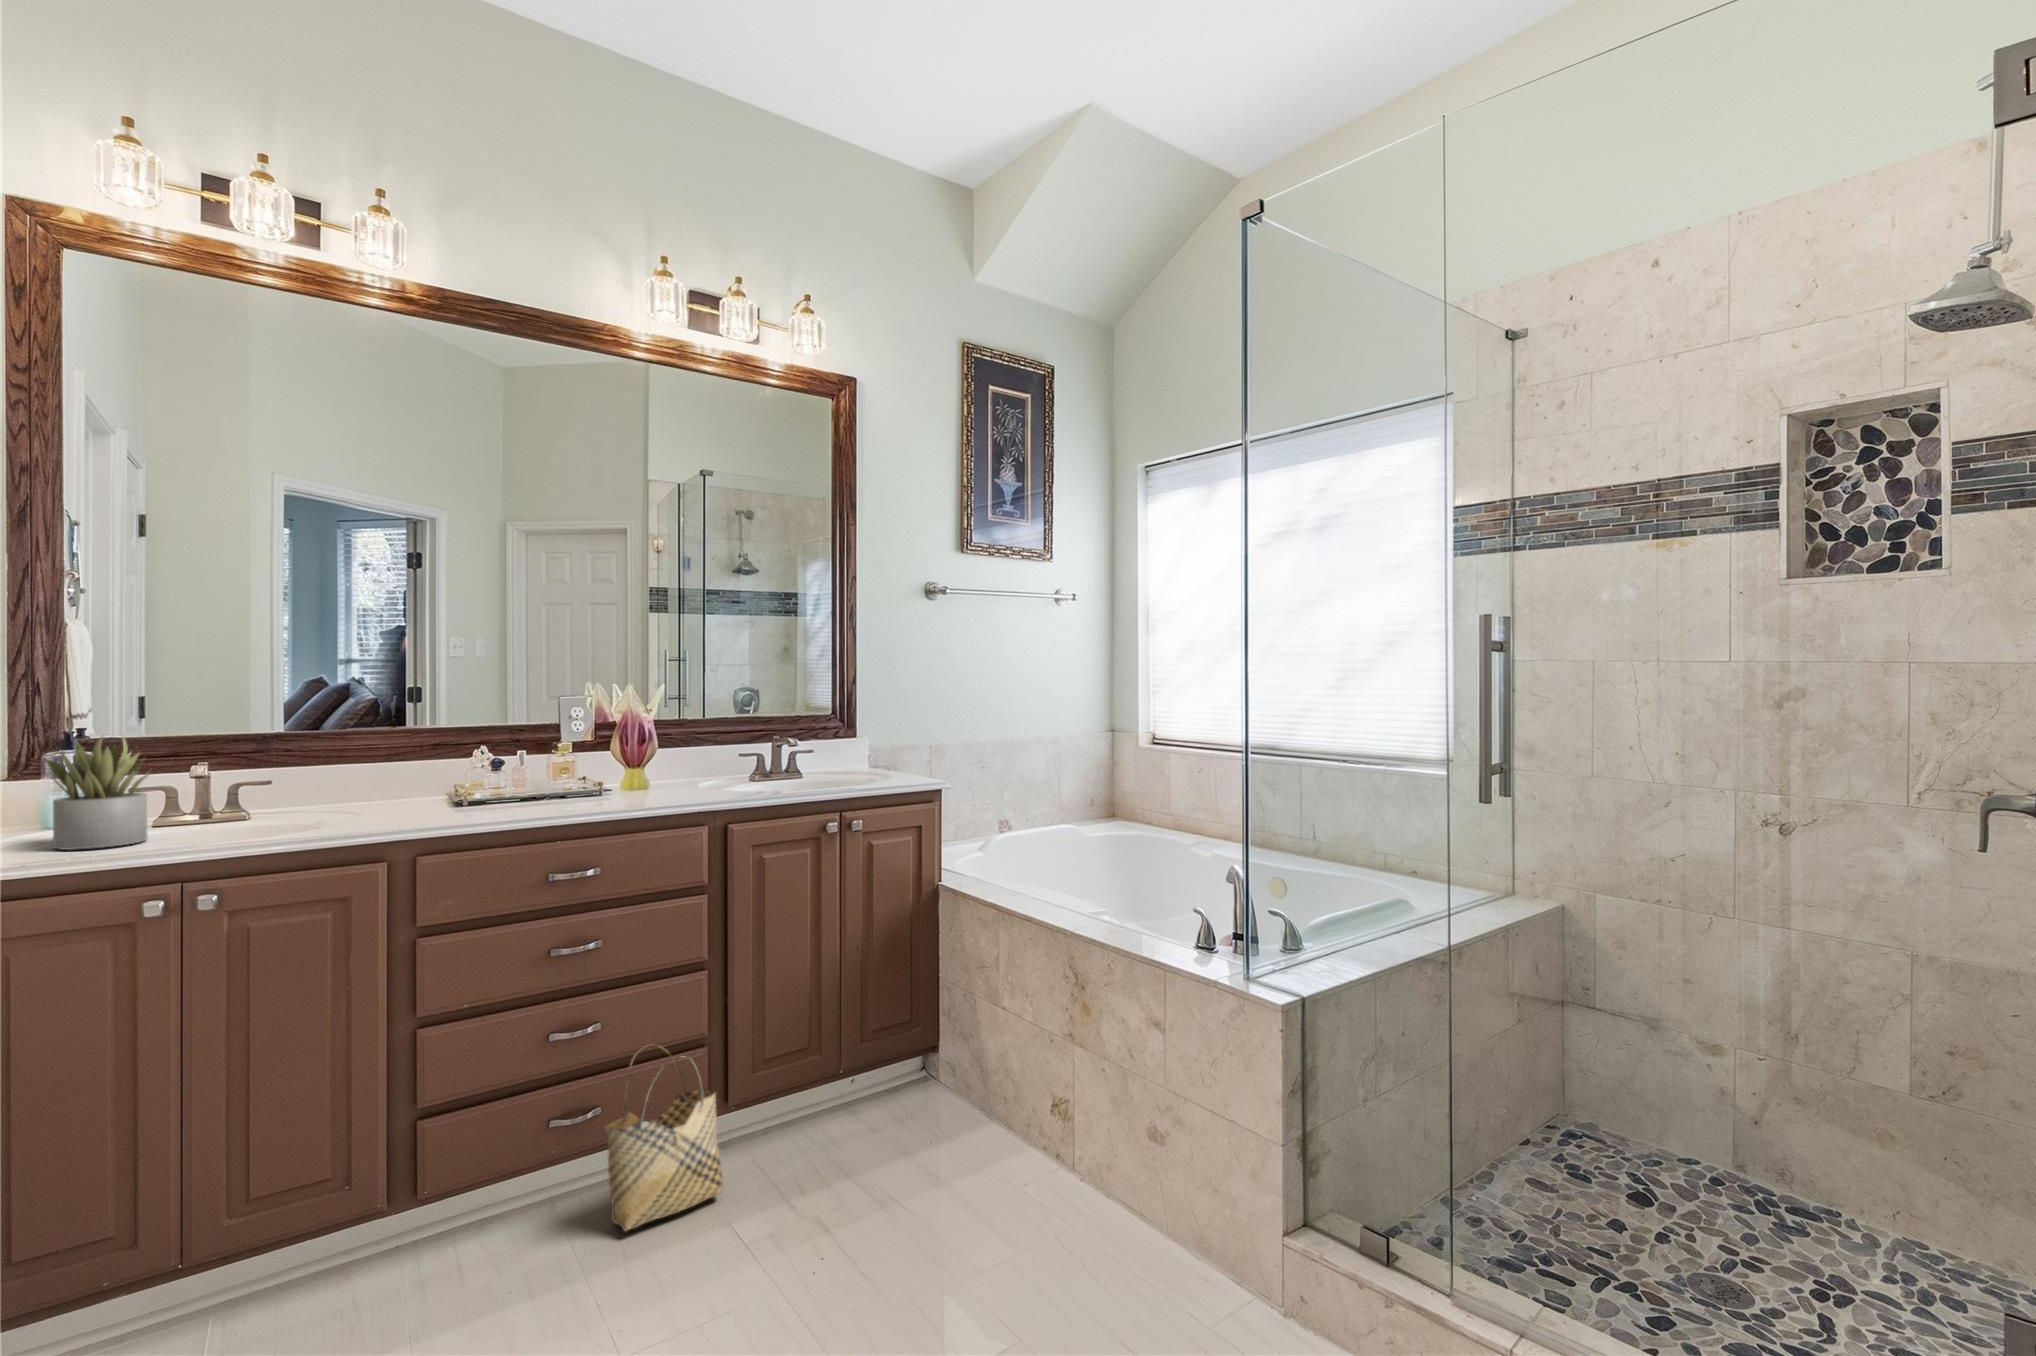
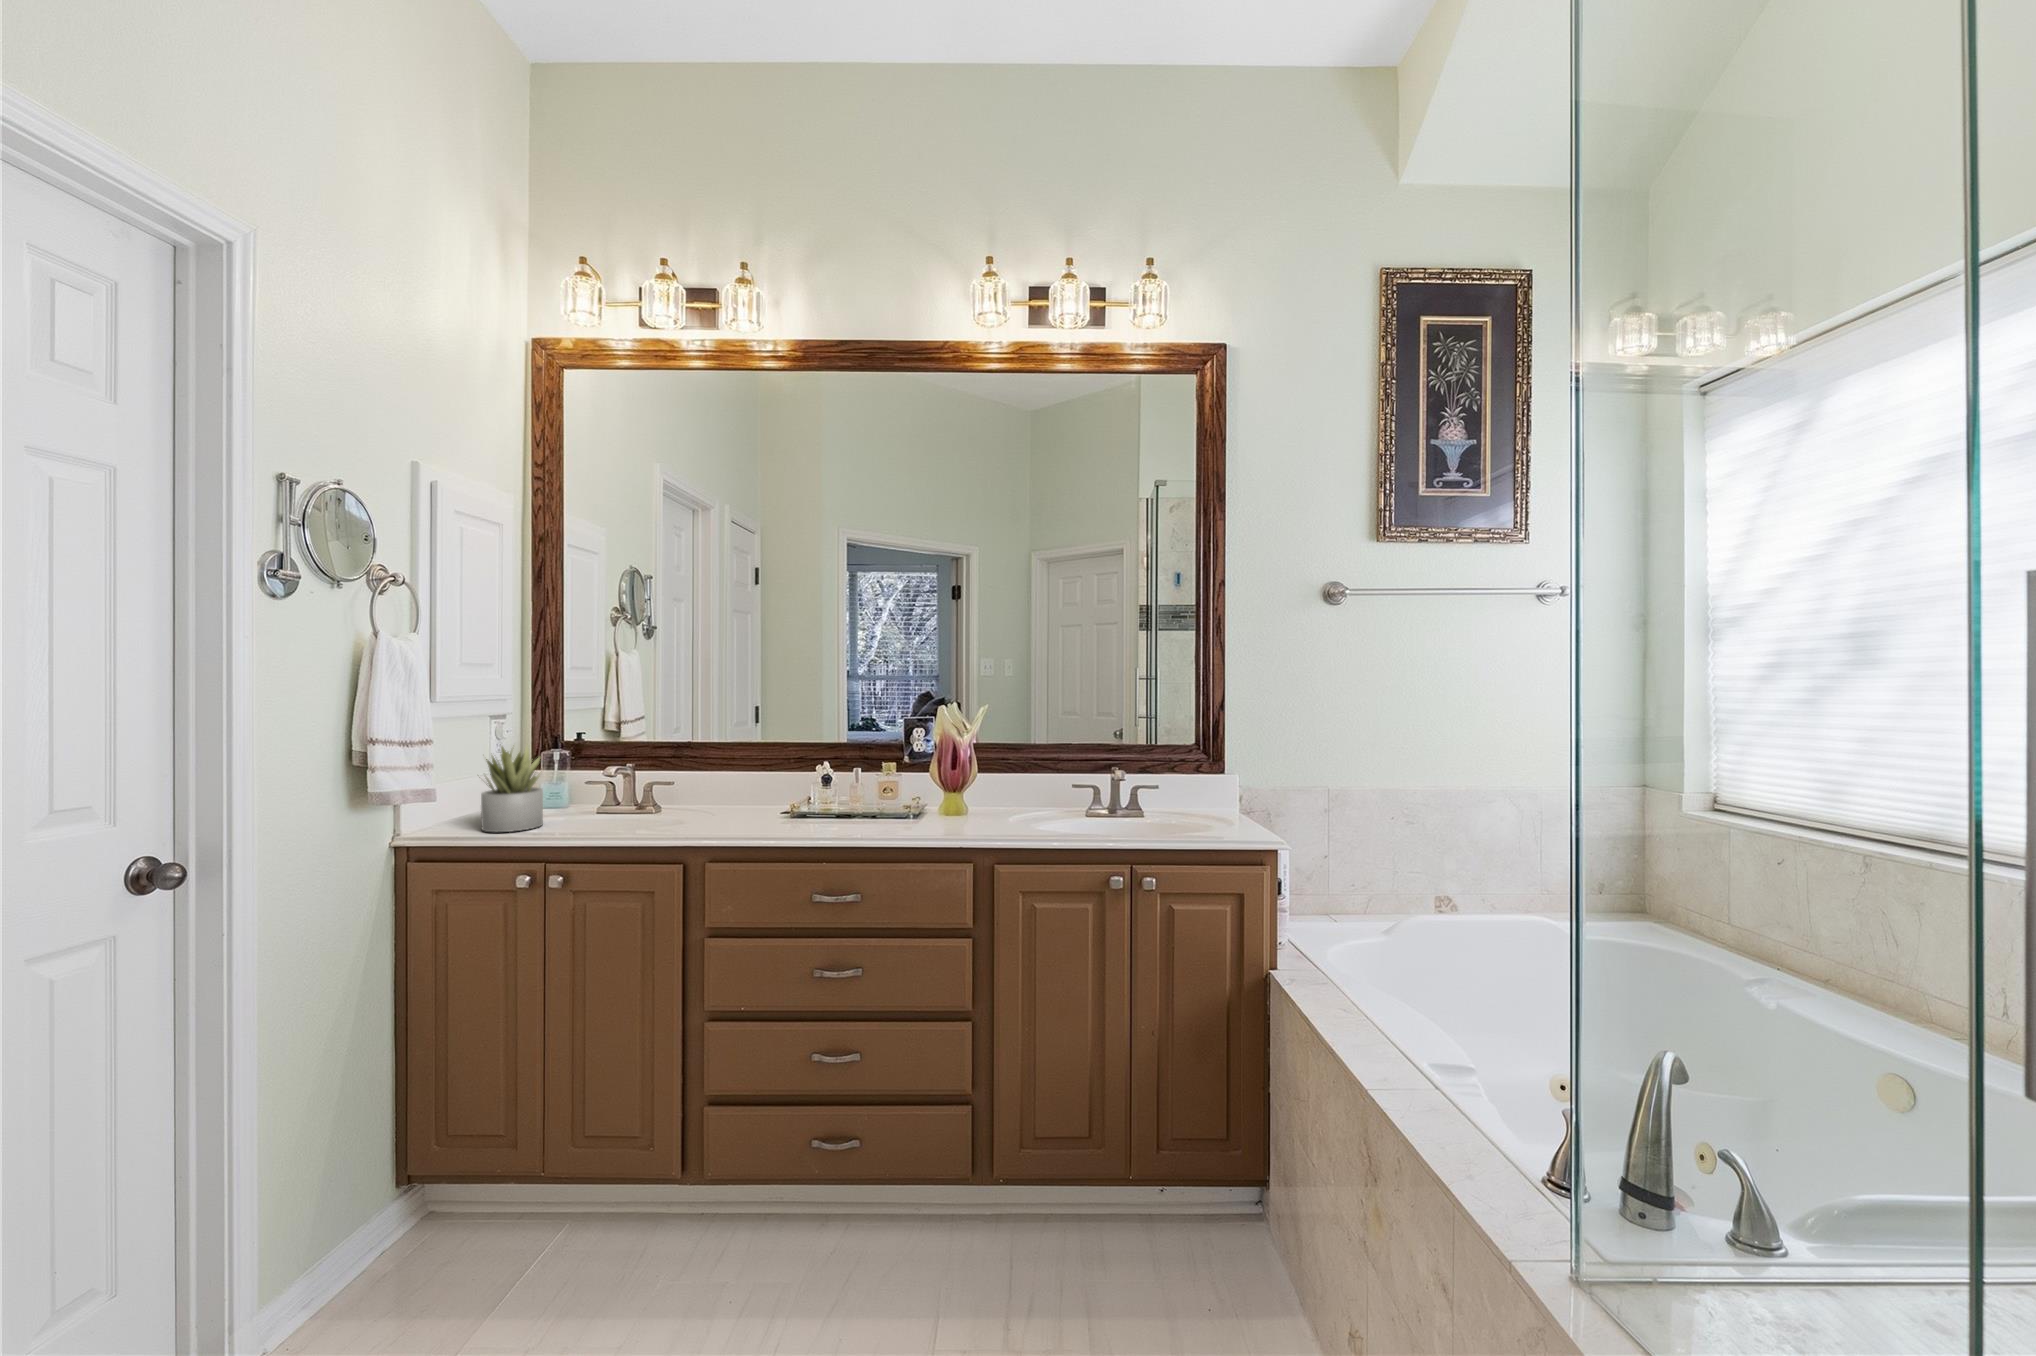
woven basket: present [605,1044,722,1231] -> none [816,1091,943,1290]

